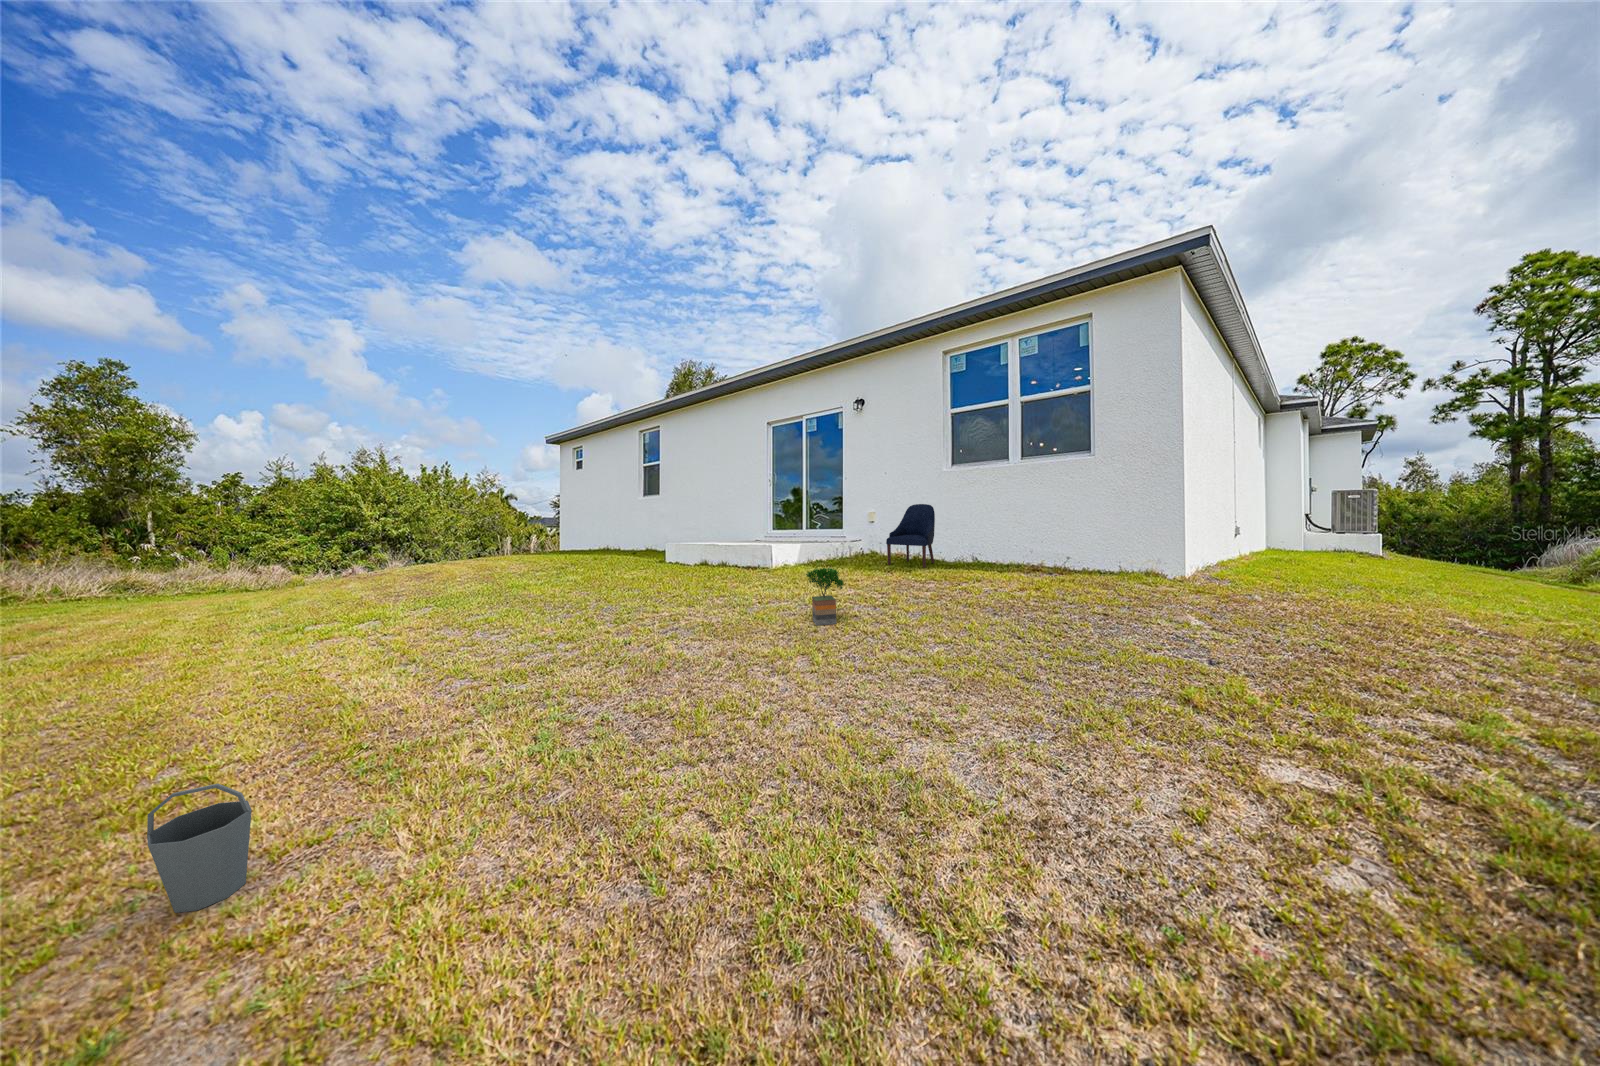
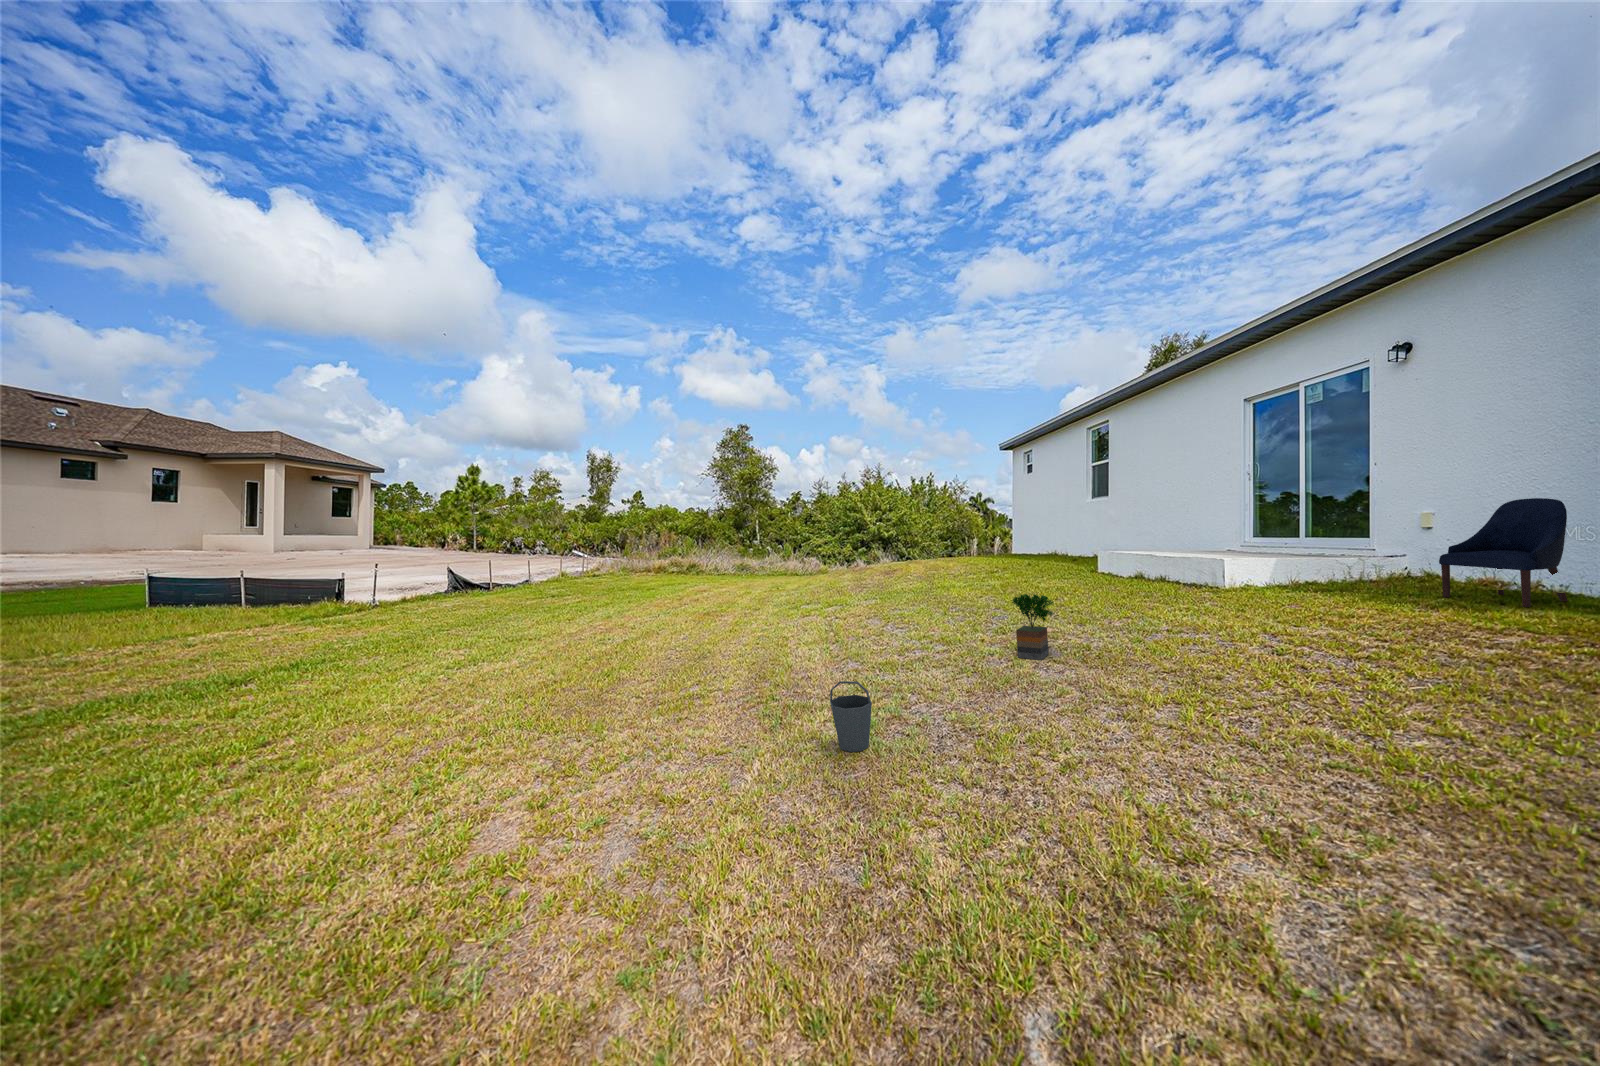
potted tree: present [806,568,844,625] -> present [1011,594,1054,660]
bucket: present [147,784,252,913] -> present [830,681,872,752]

